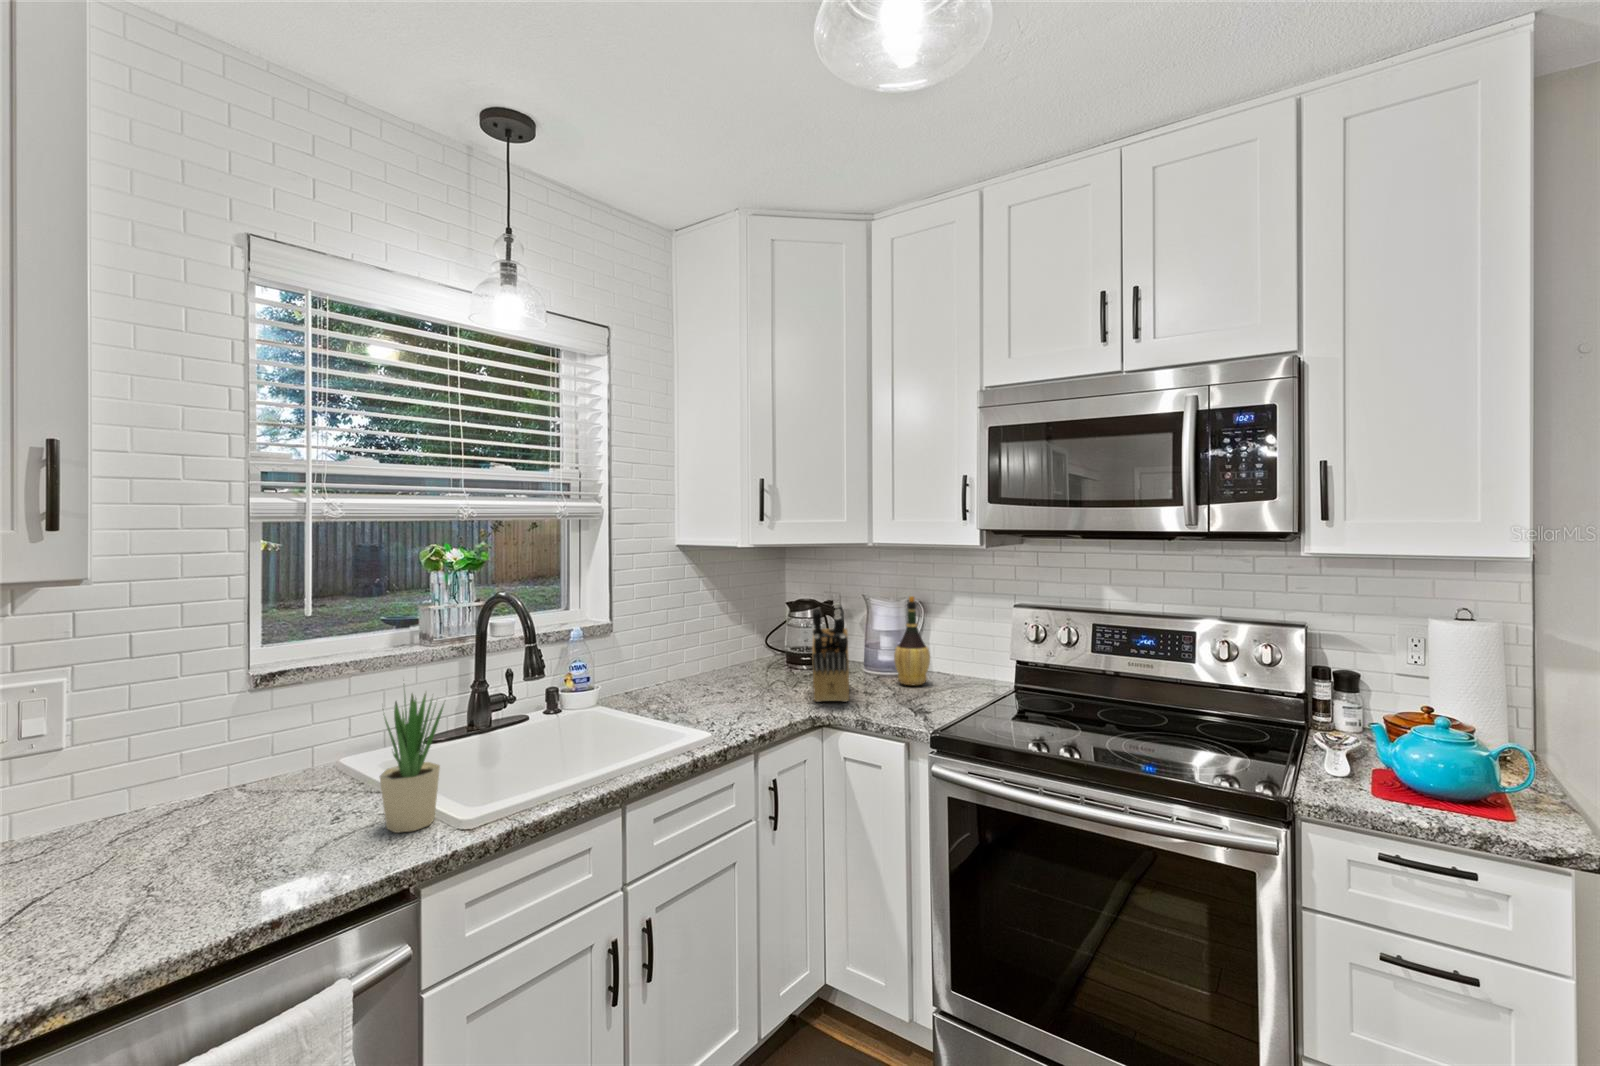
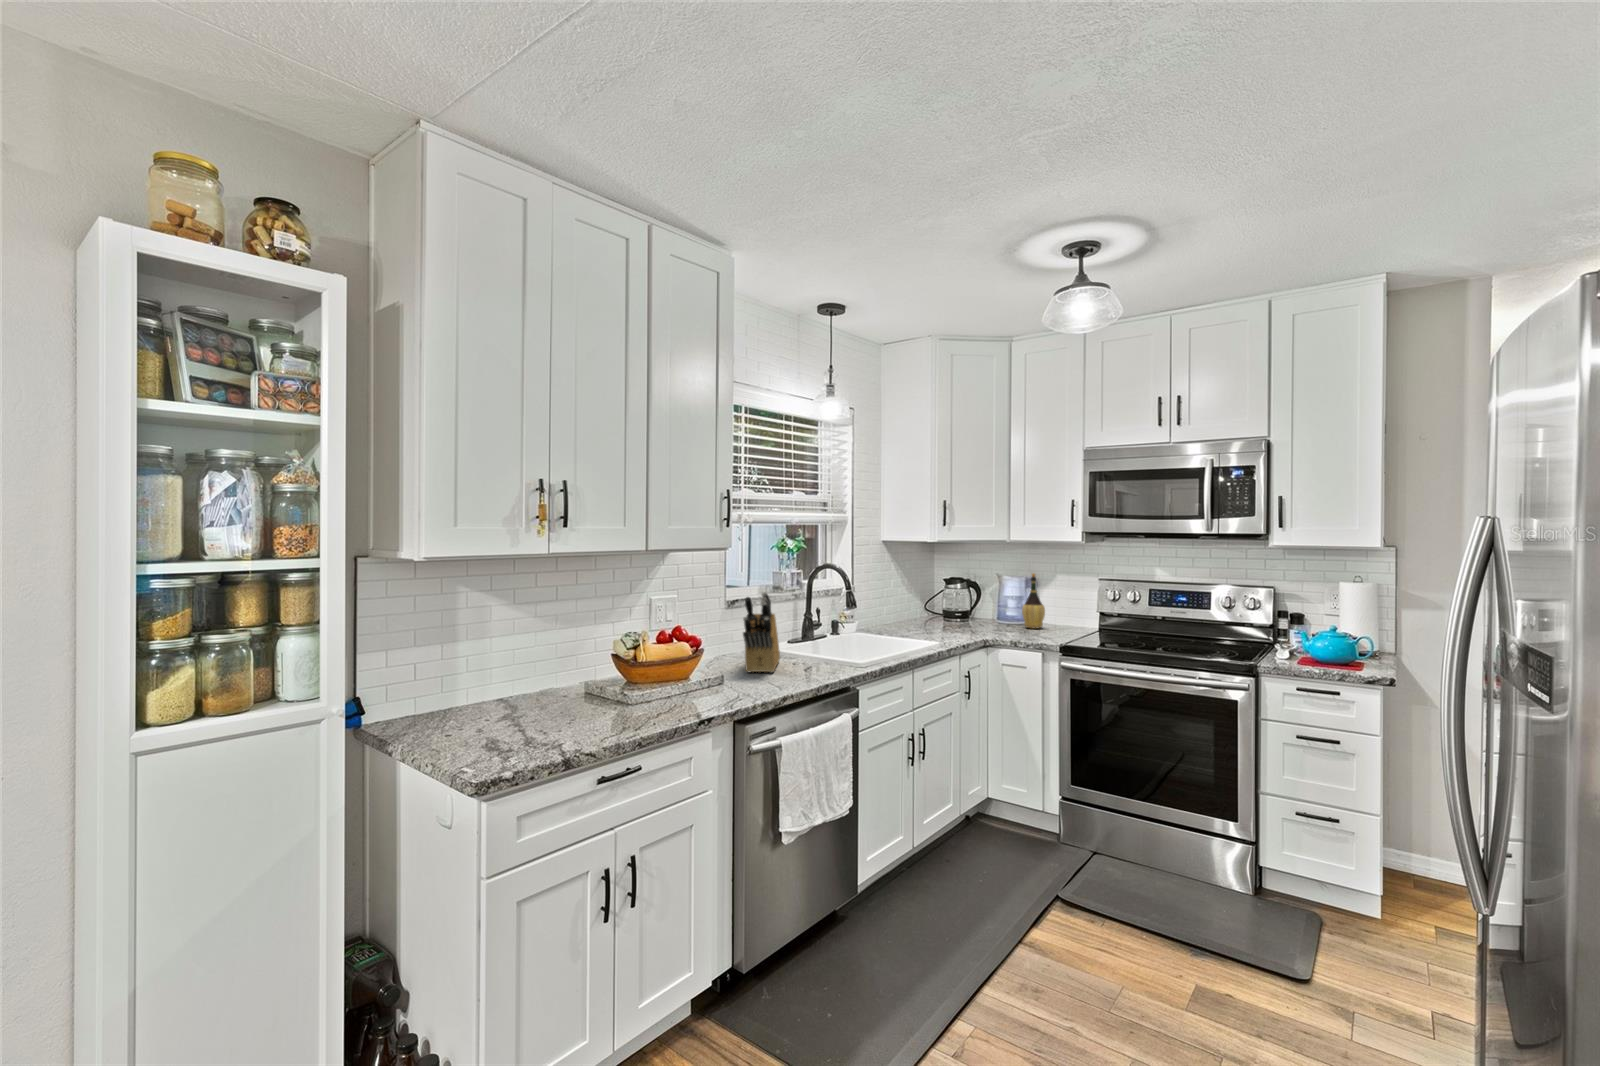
knife block: present [812,603,849,702] -> present [743,592,780,673]
potted plant: present [380,694,444,833] -> none [824,596,853,668]

